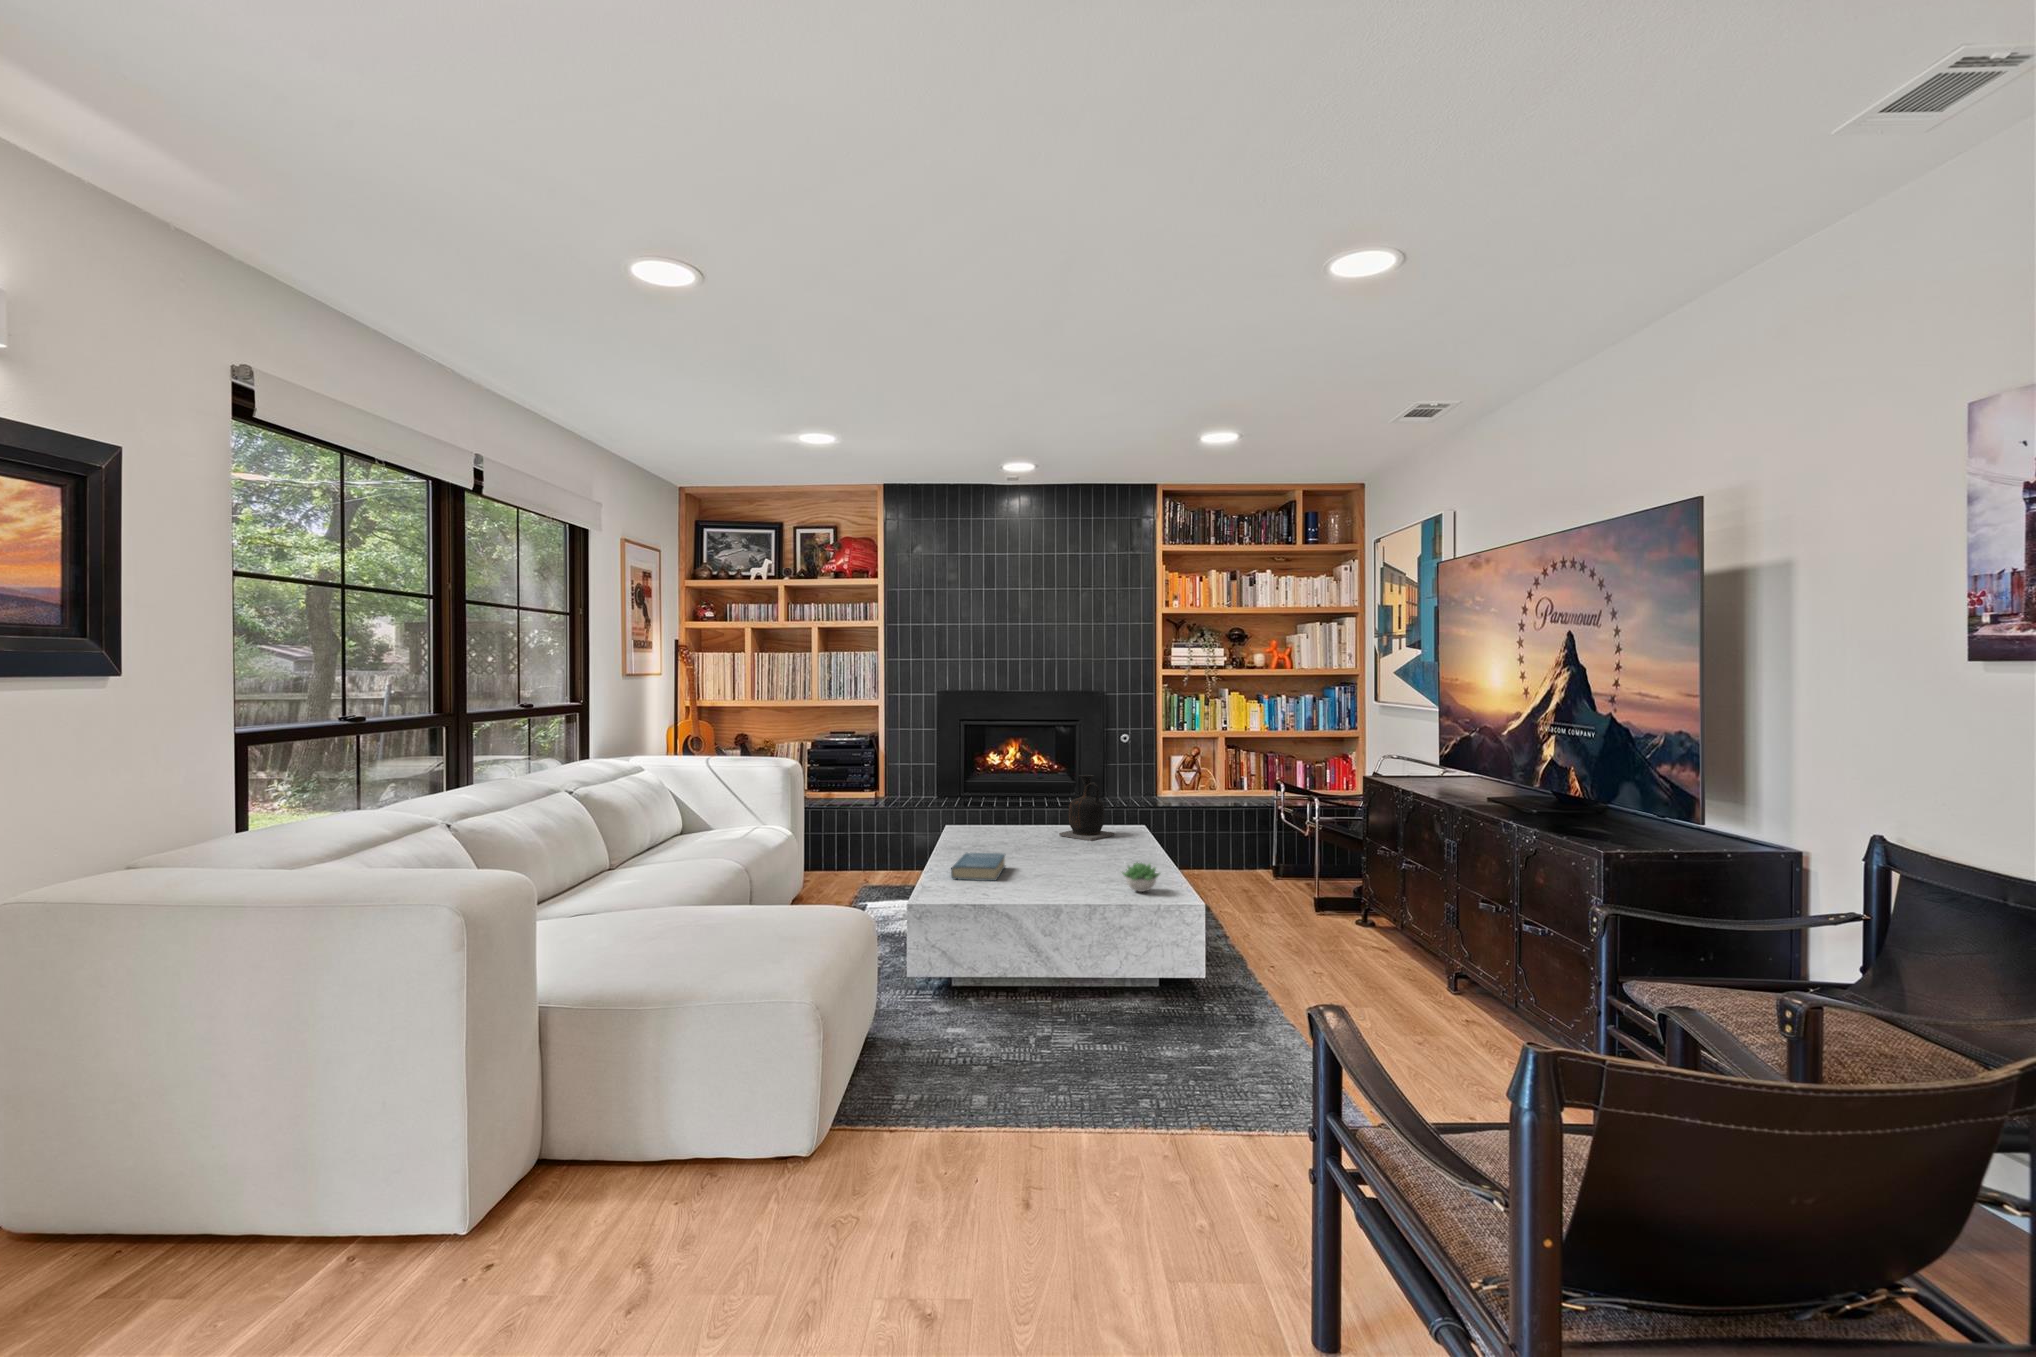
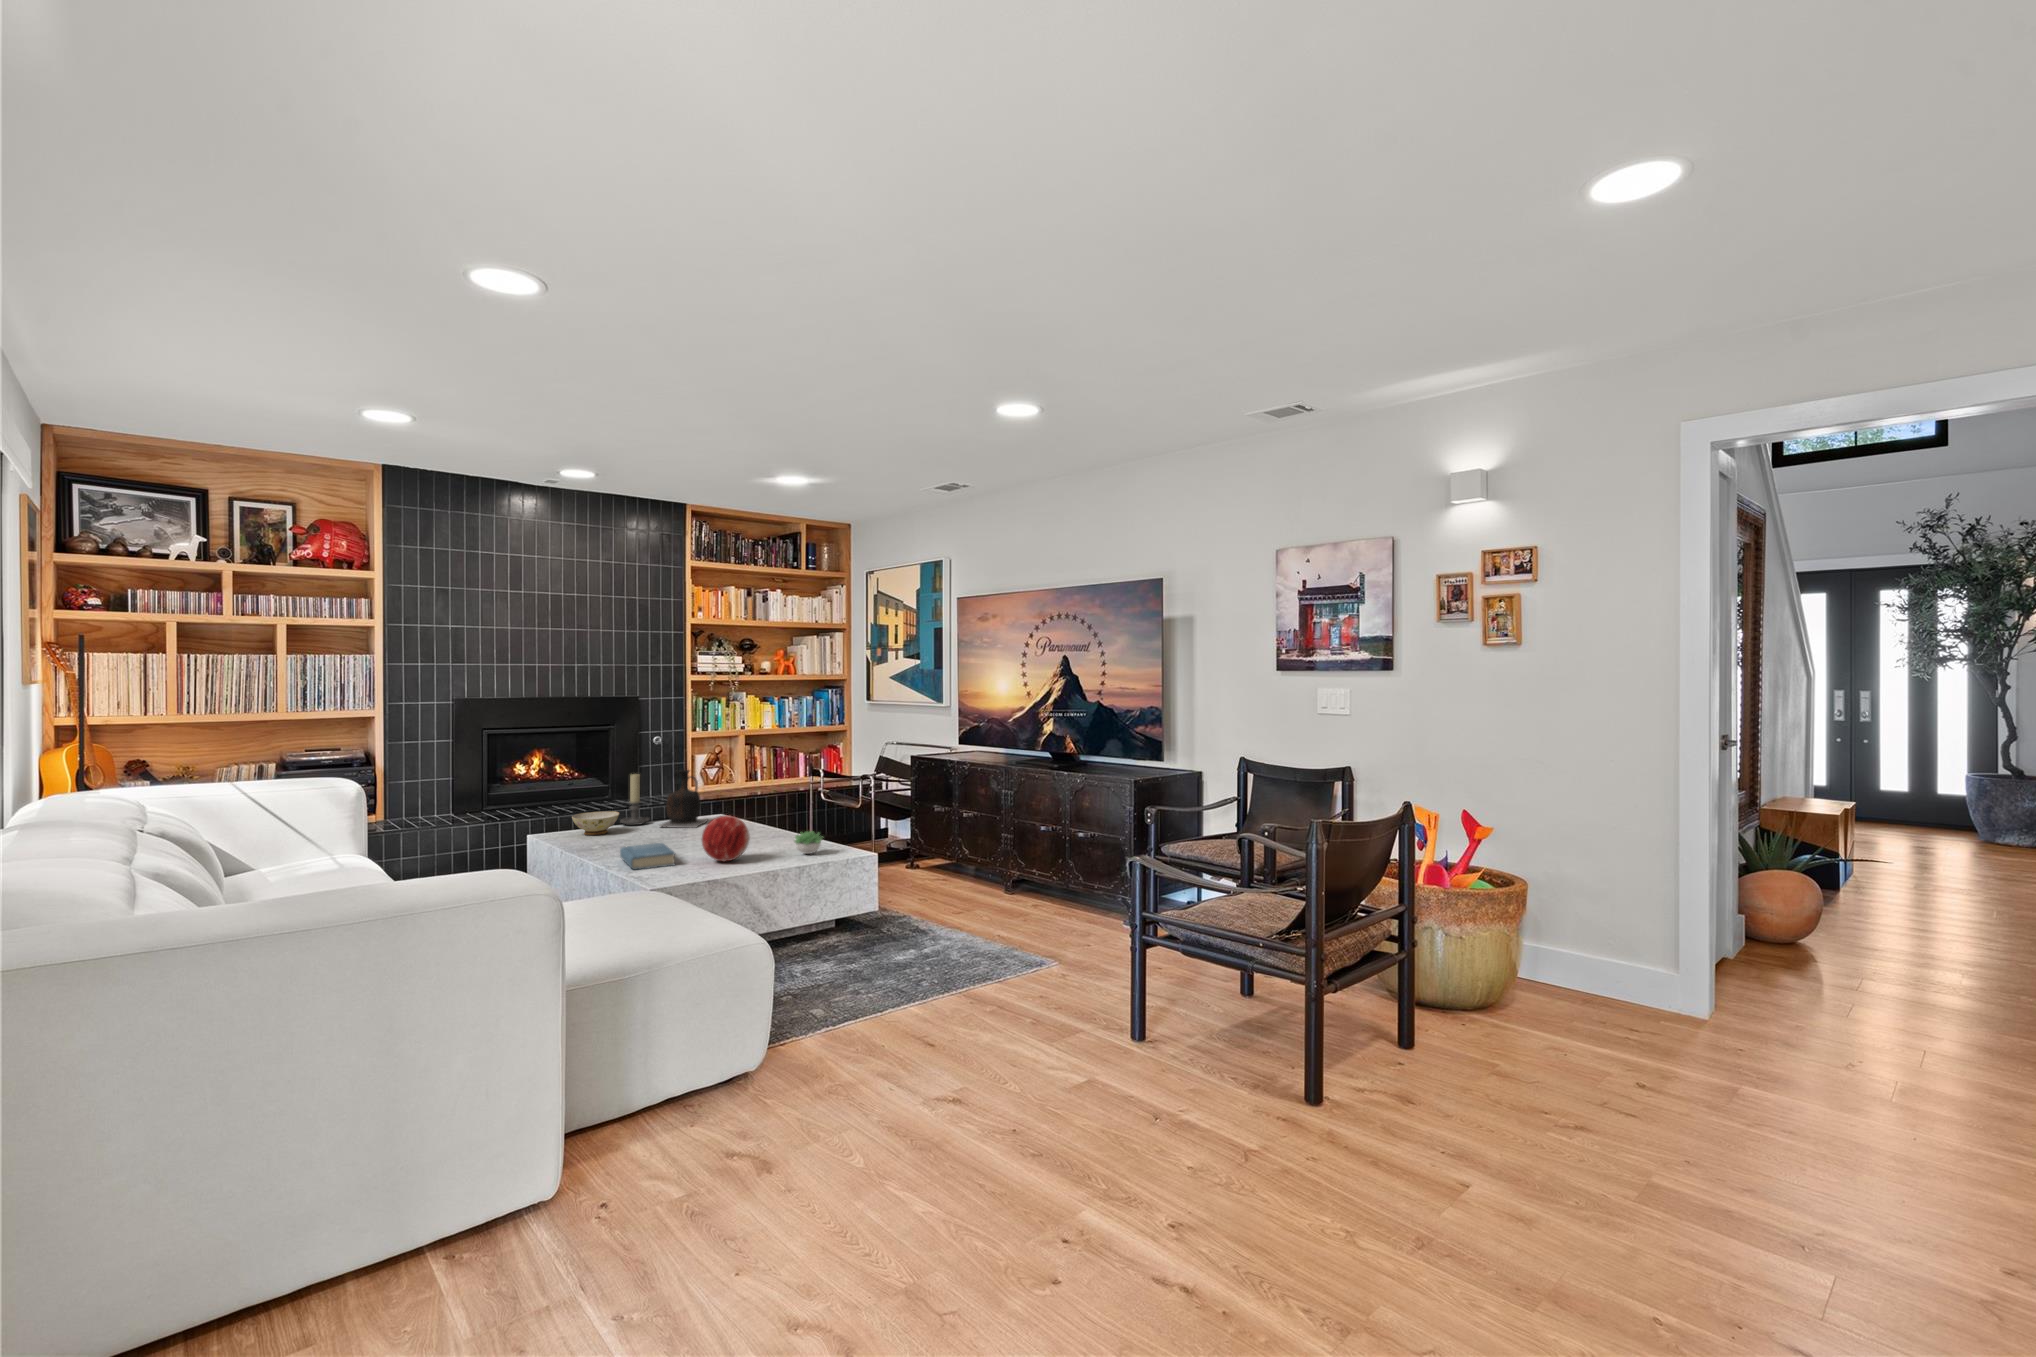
candle holder: none [1032,775,1061,830] -> present [621,774,649,825]
ceramic bowl: none [975,811,1019,836] -> present [572,811,619,835]
decorative orb: none [1020,832,1073,885] -> present [702,815,750,861]

